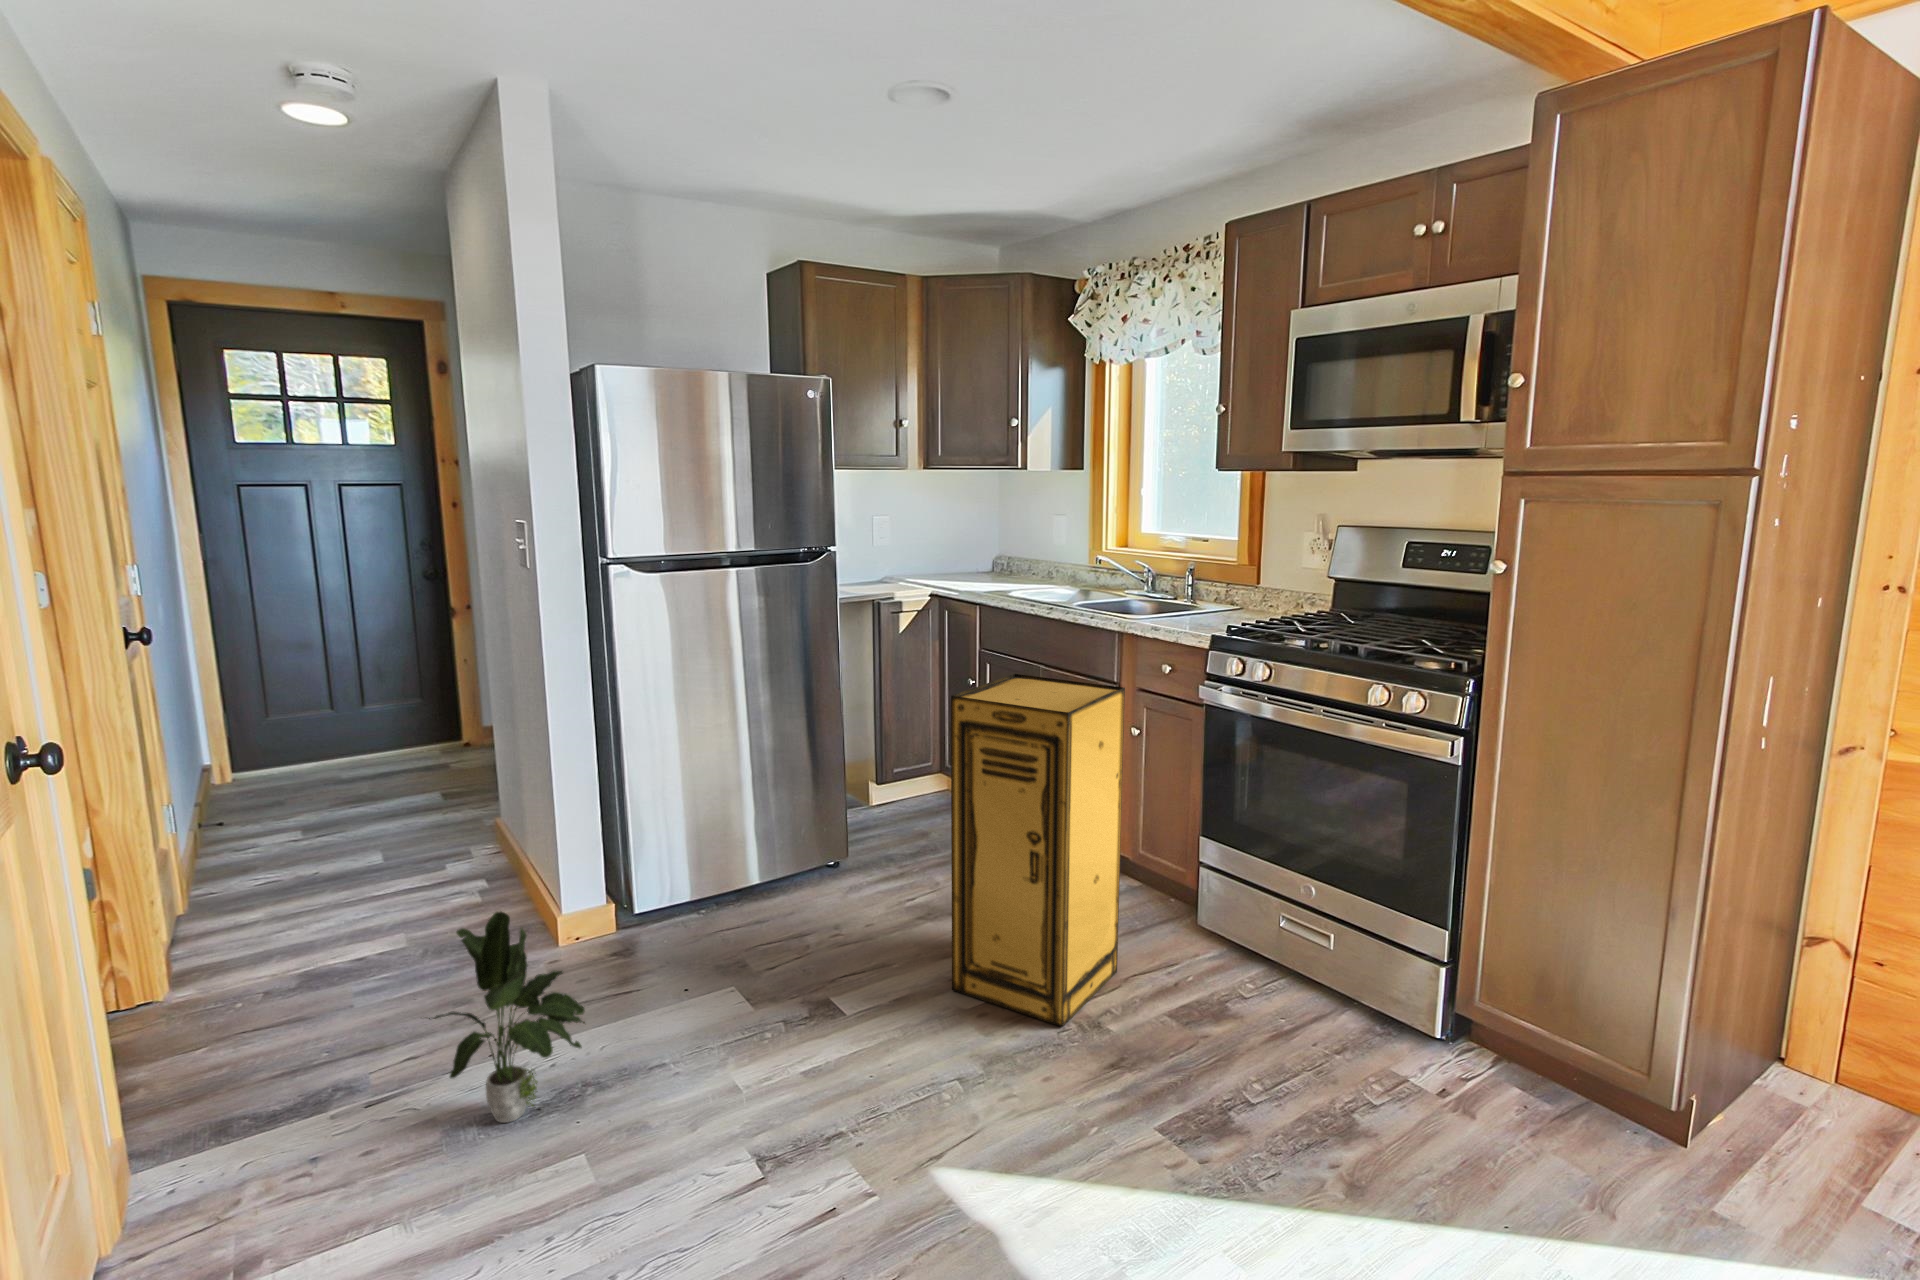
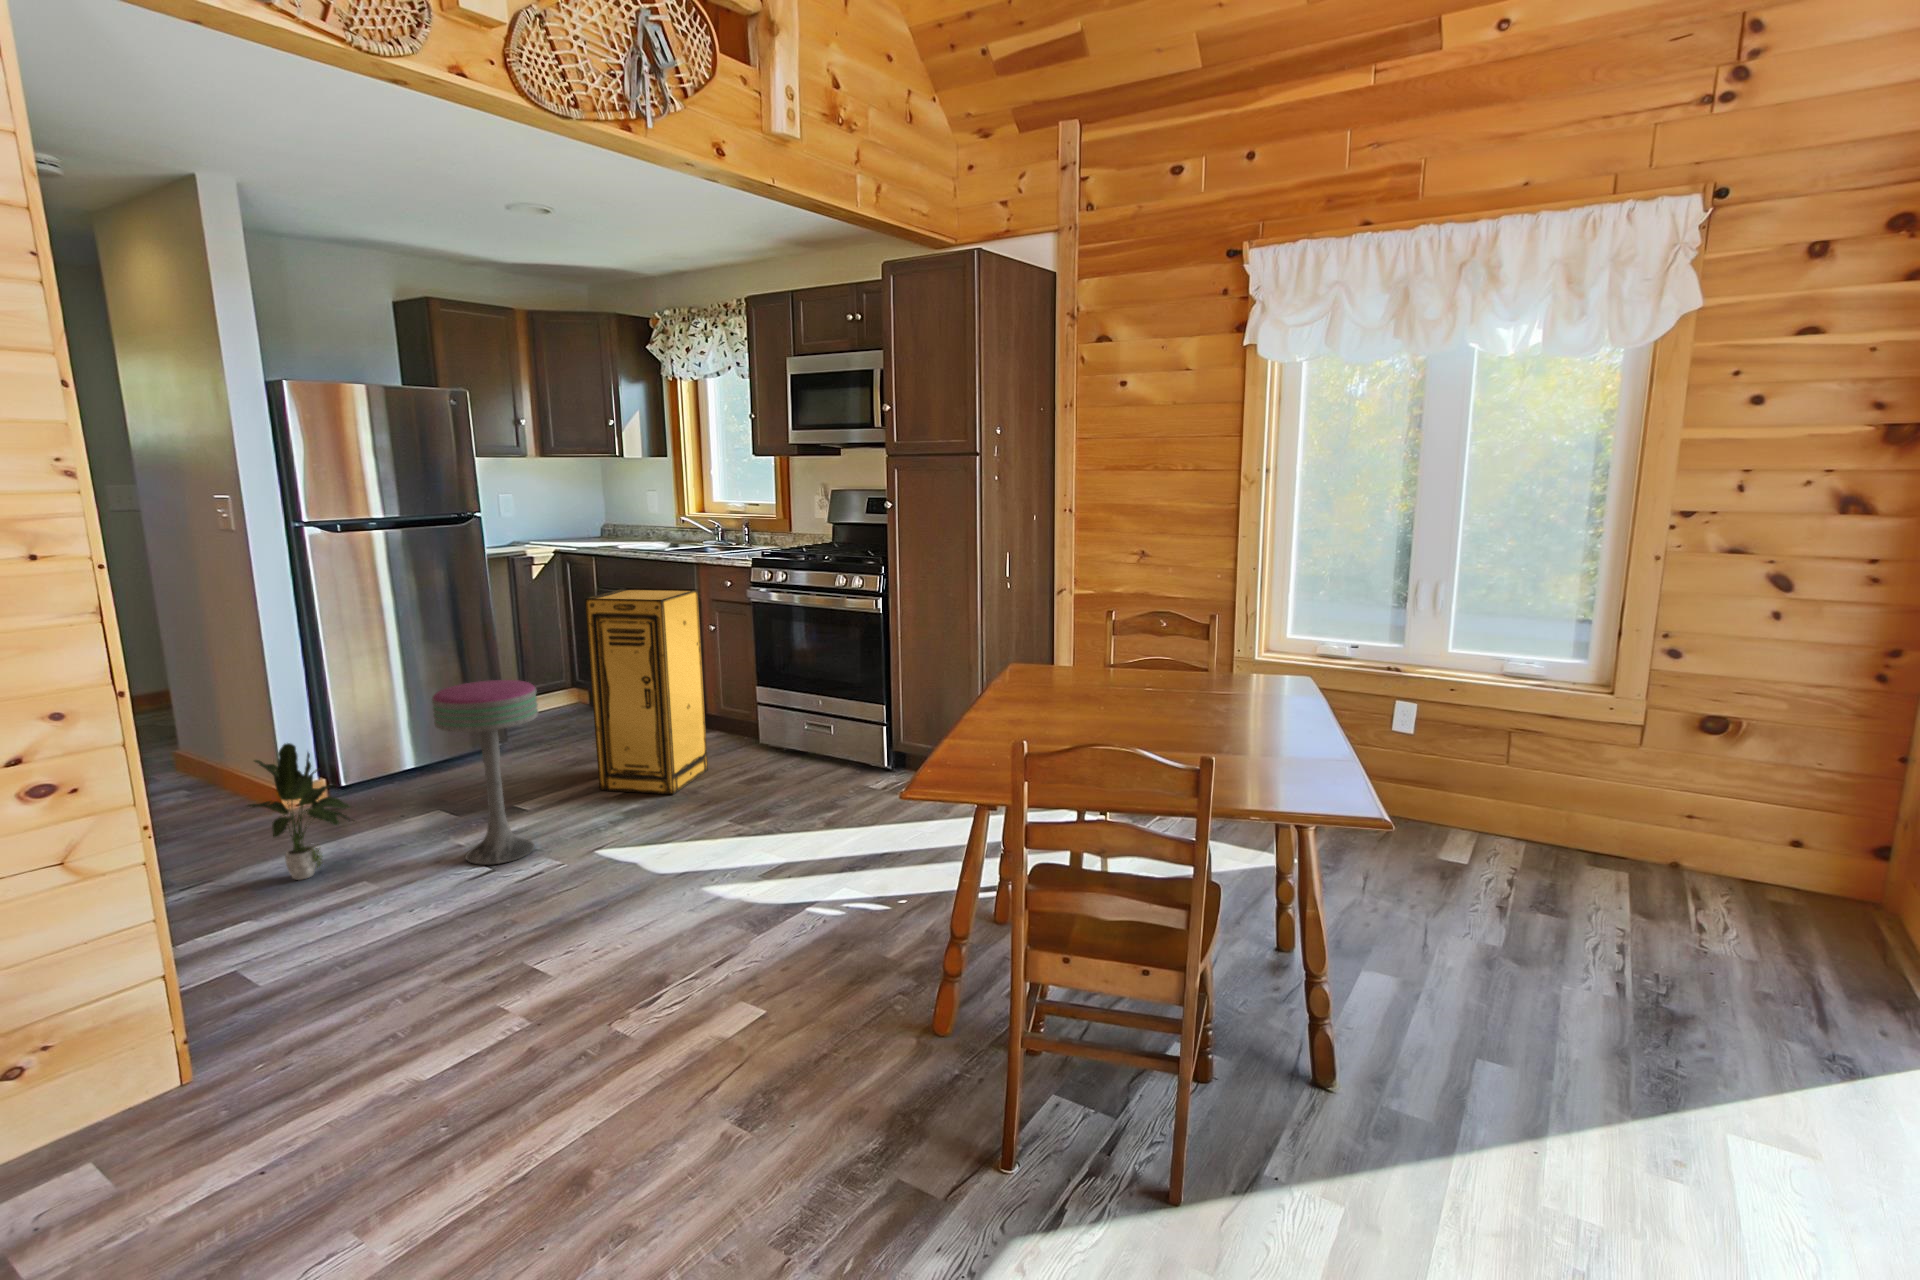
bar stool: none [692,837,854,1161] -> present [432,680,538,865]

